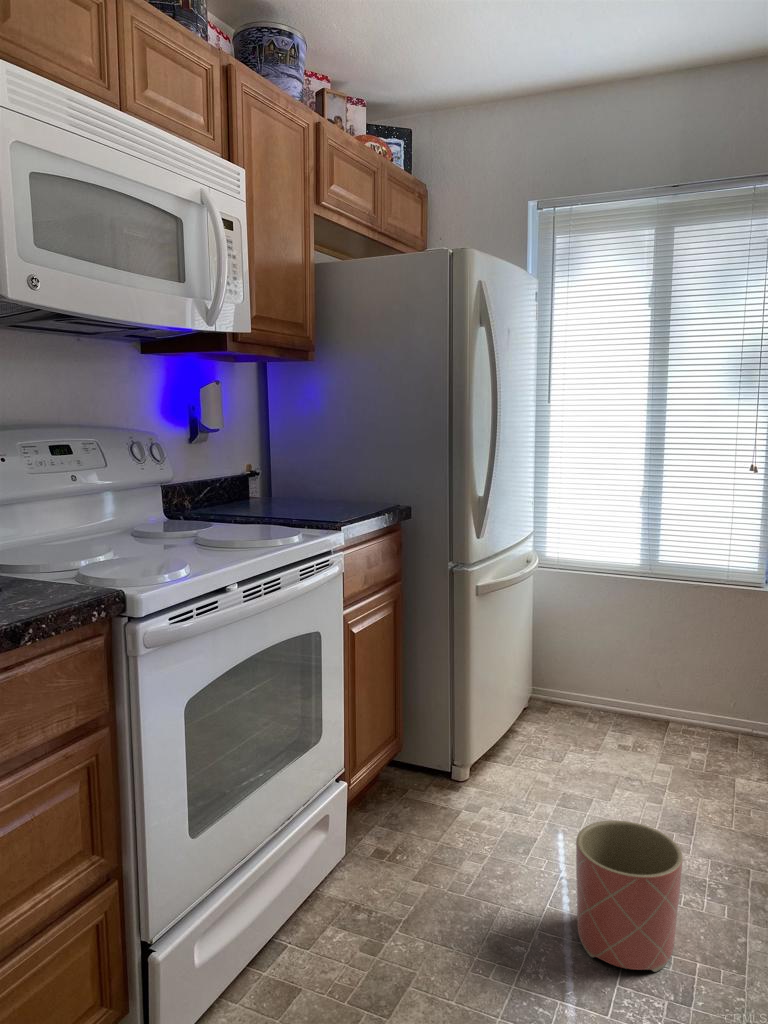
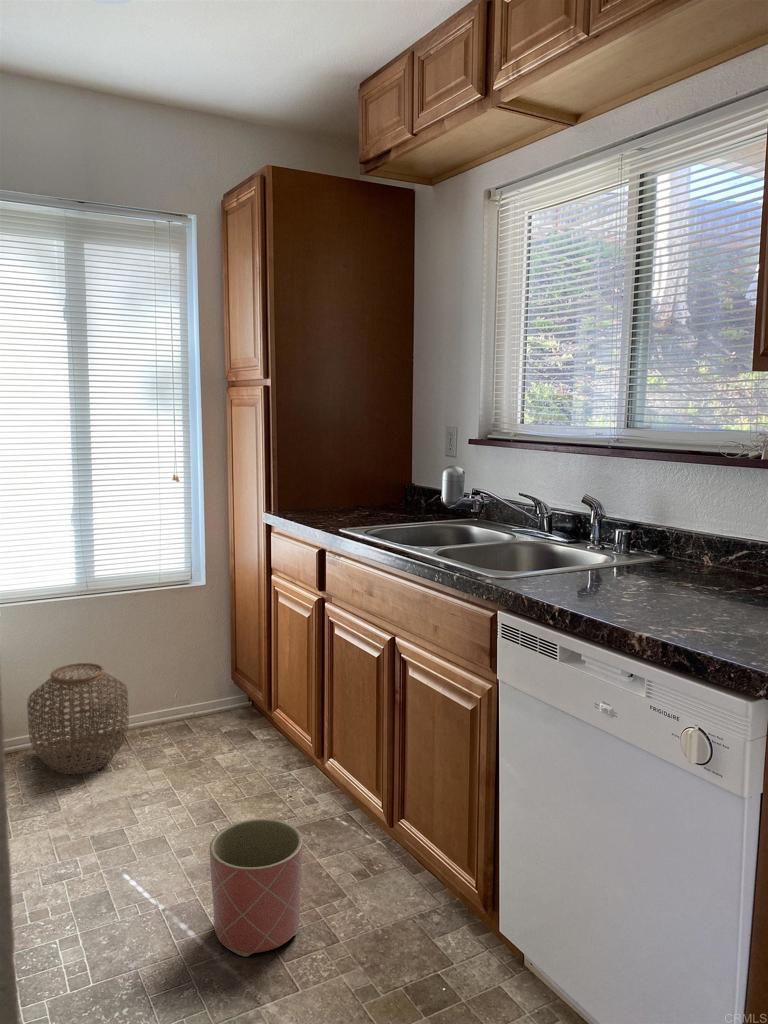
woven basket: none [566,637,660,743] -> present [27,663,129,774]

